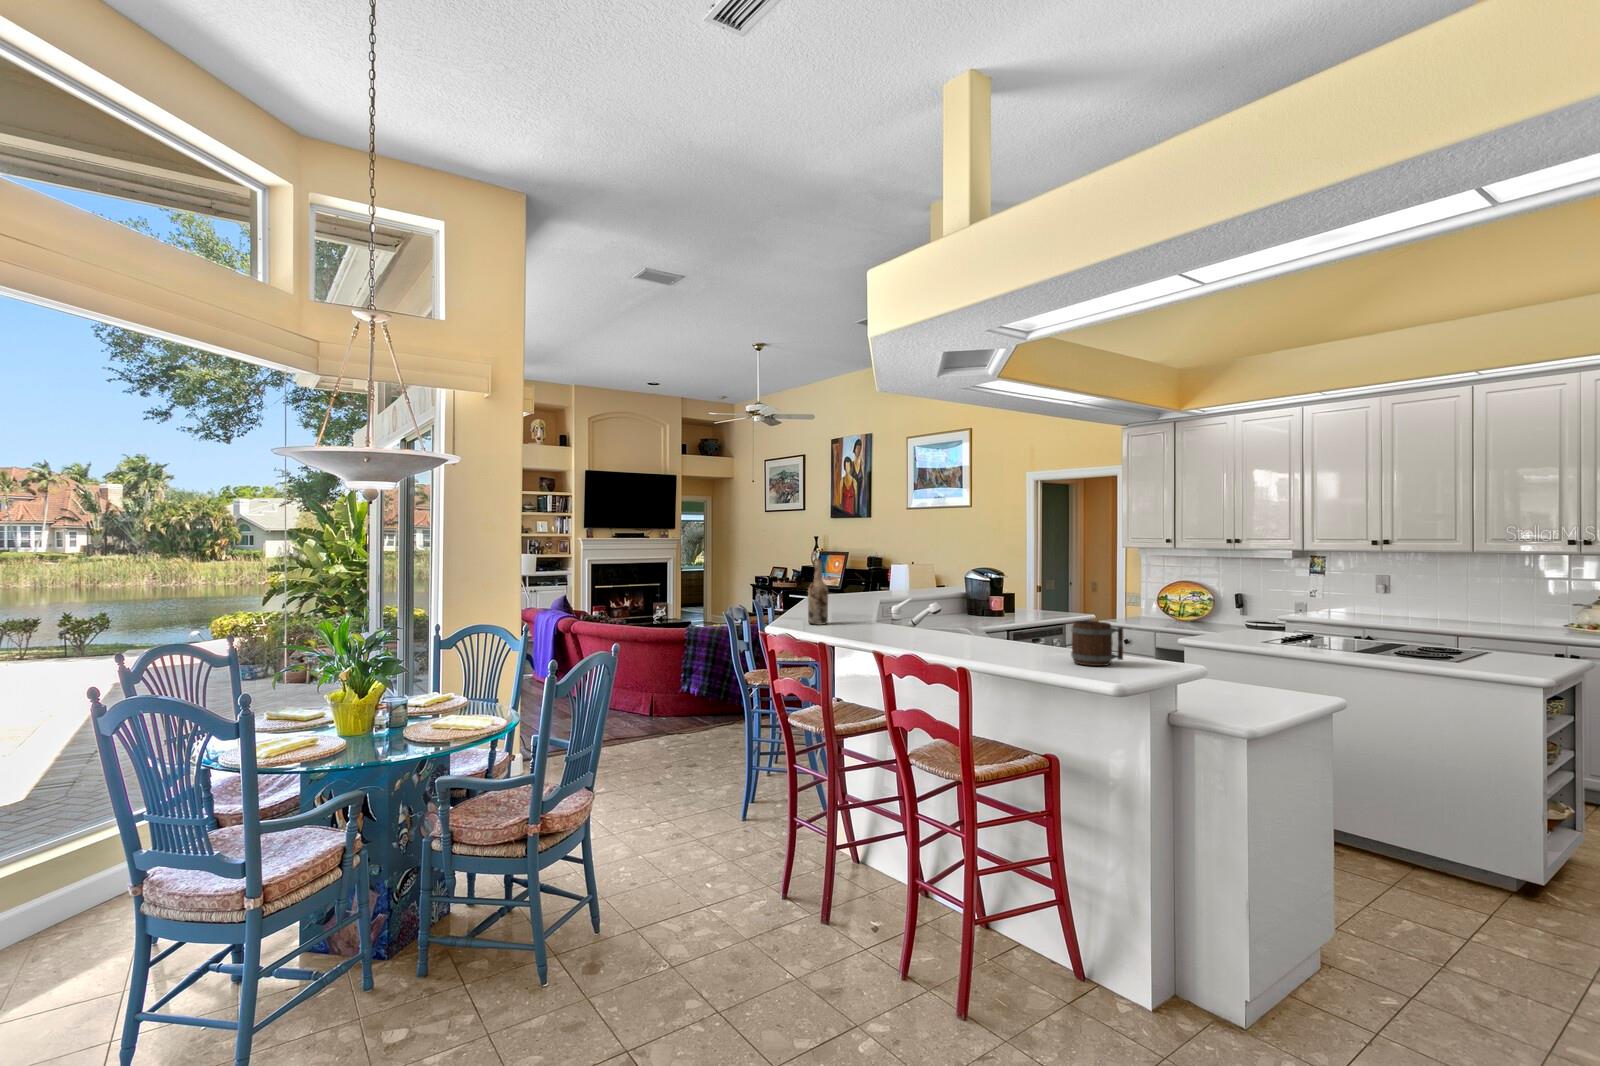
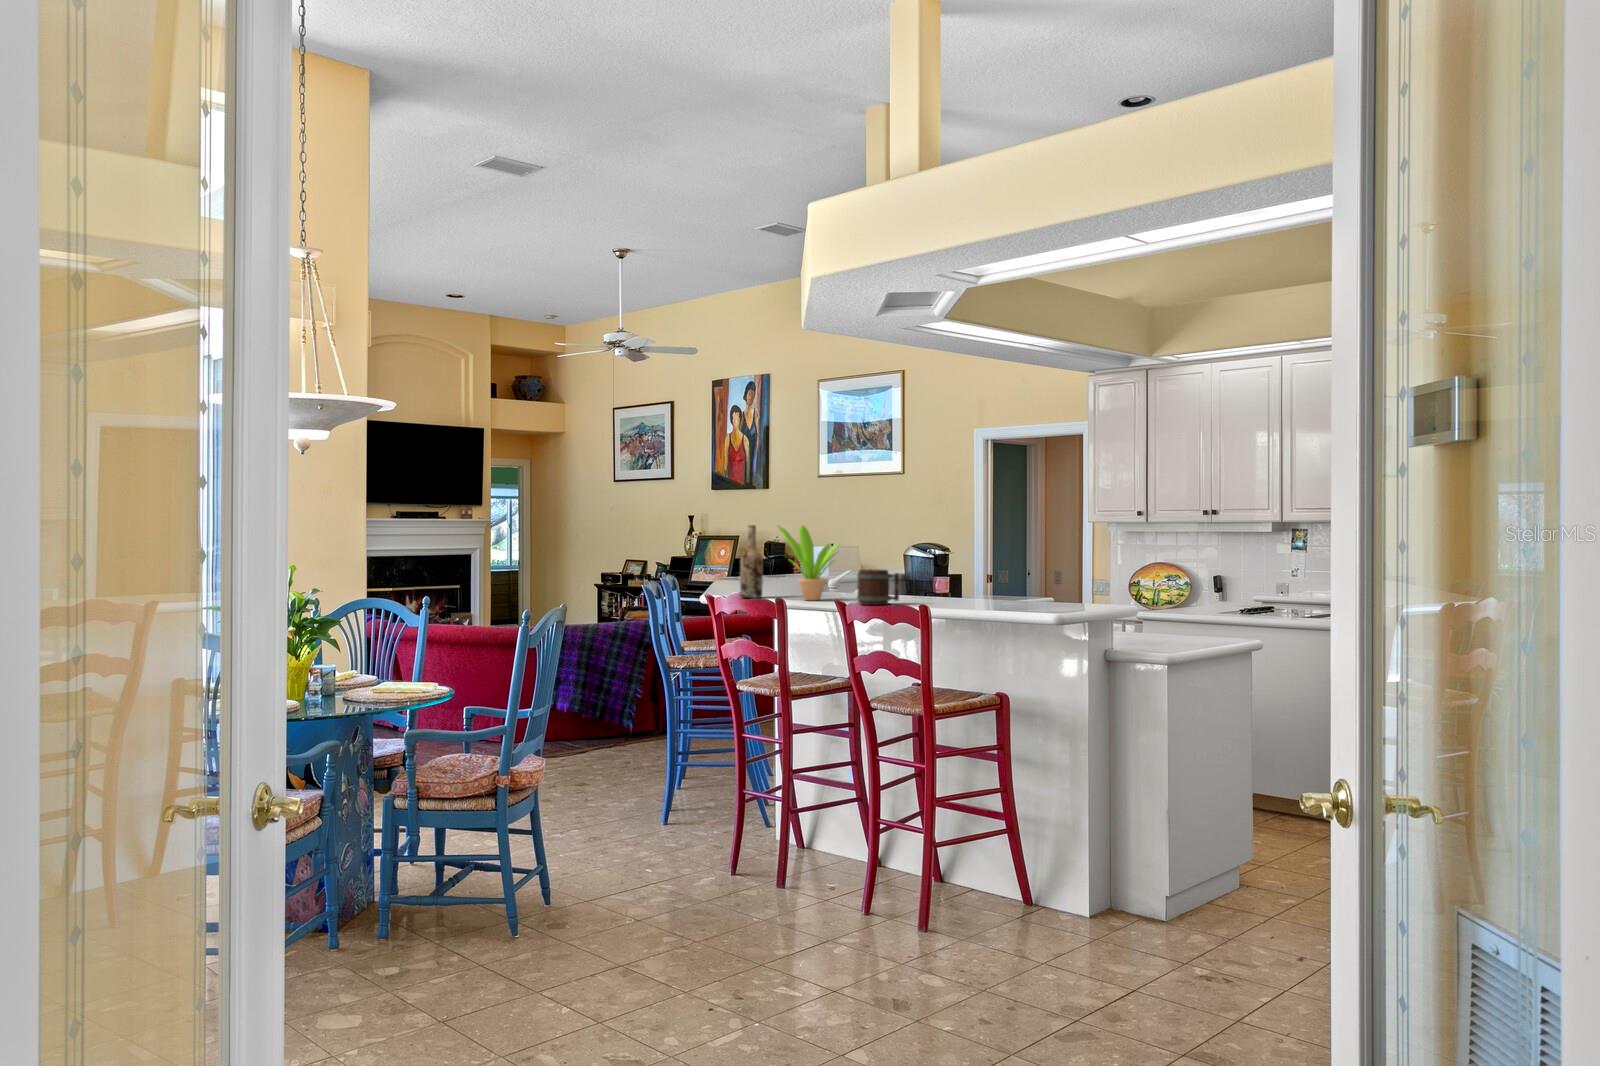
potted plant: none [839,560,897,631] -> present [778,525,840,600]
mug: present [1071,621,1123,666] -> present [857,569,899,605]

